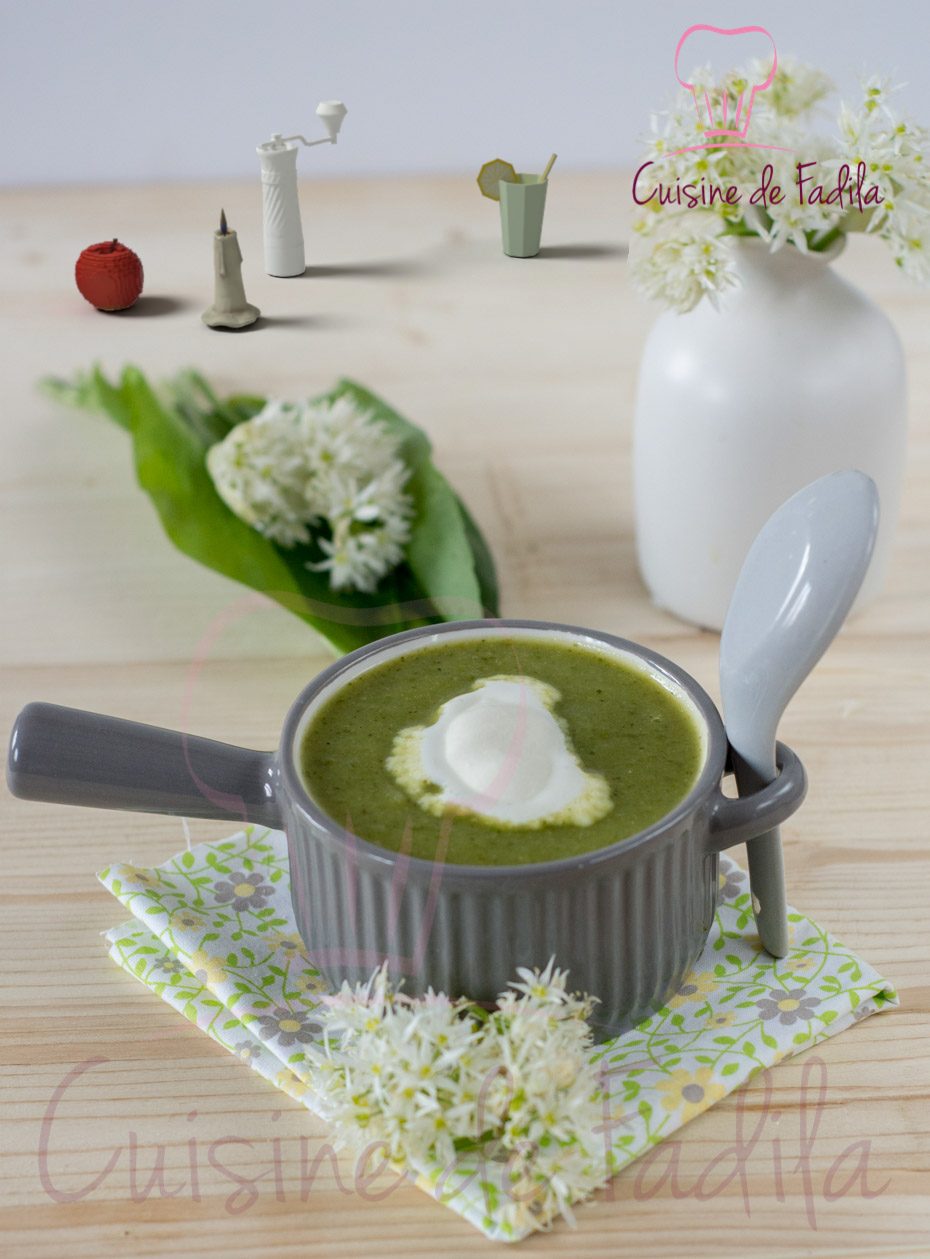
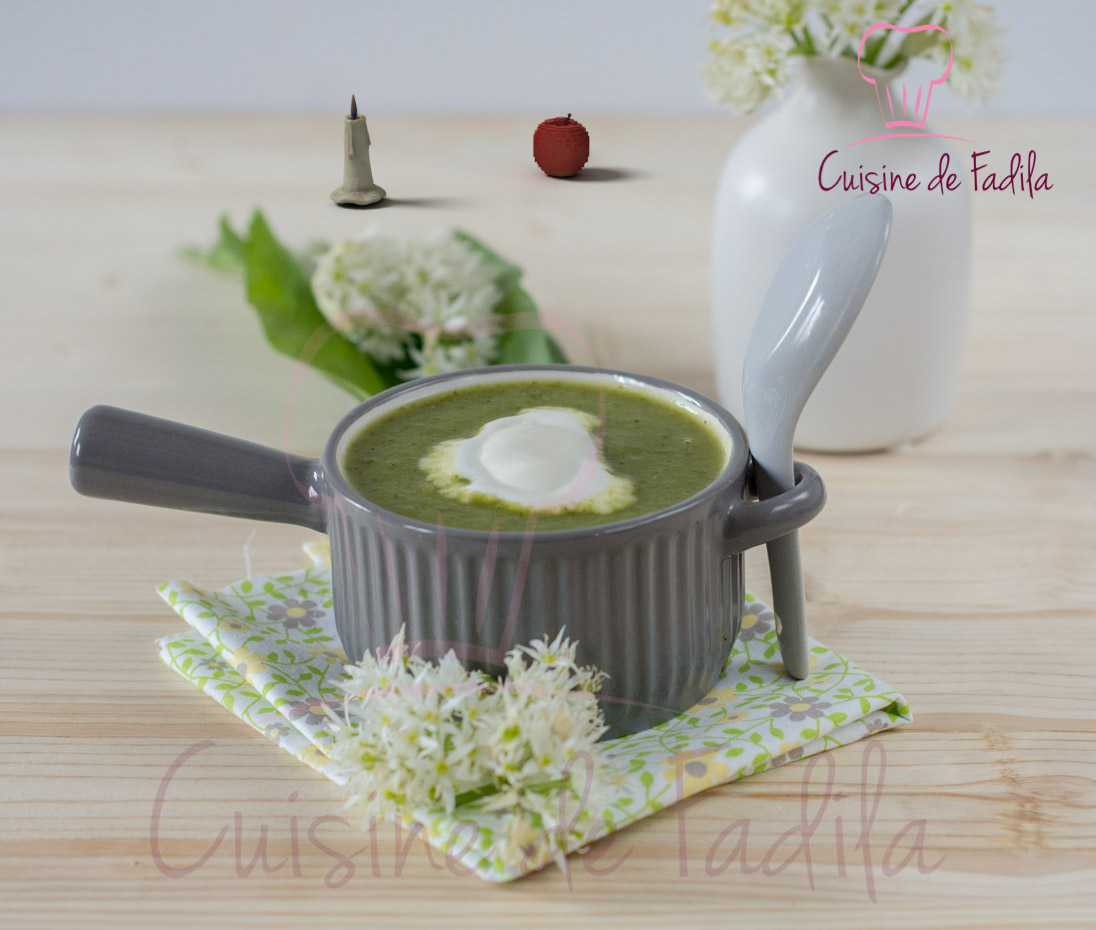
pepper mill: present [256,100,348,277] -> none [390,12,478,169]
cup: present [477,154,557,257] -> none [597,62,673,159]
apple: present [75,238,144,311] -> present [533,113,590,176]

